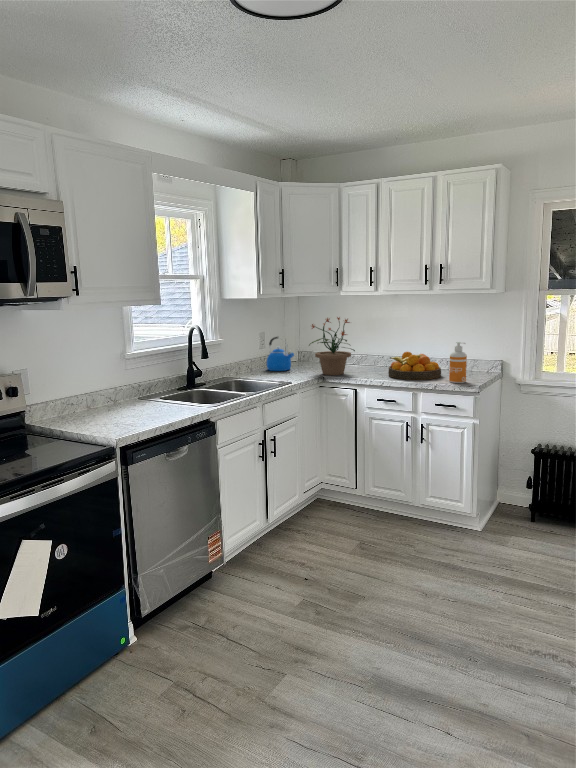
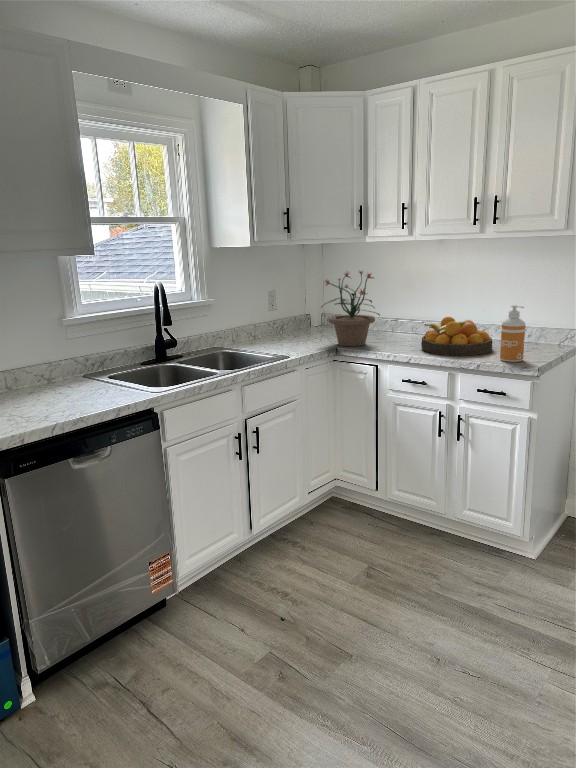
kettle: present [267,337,294,371] -> none [273,295,306,339]

